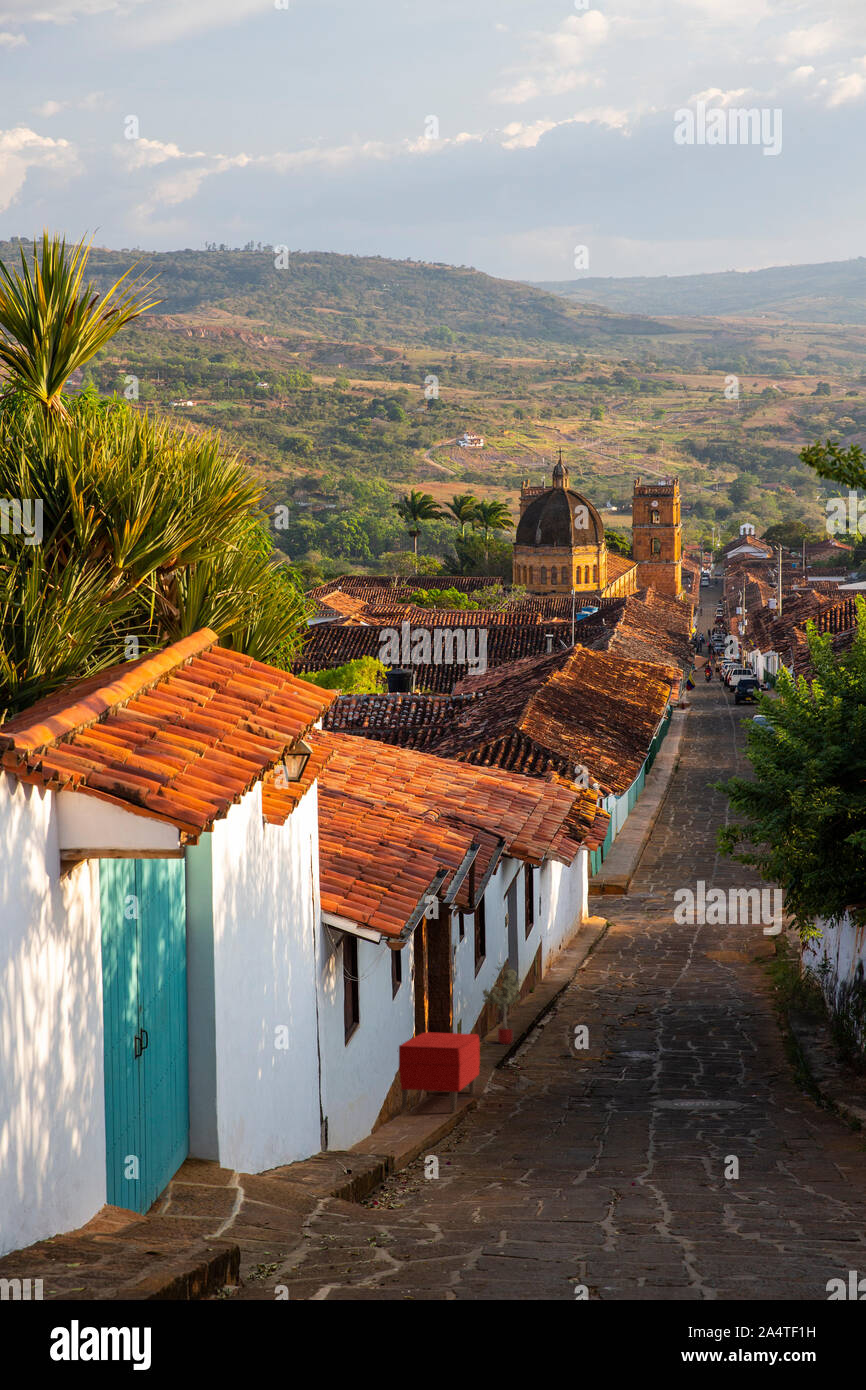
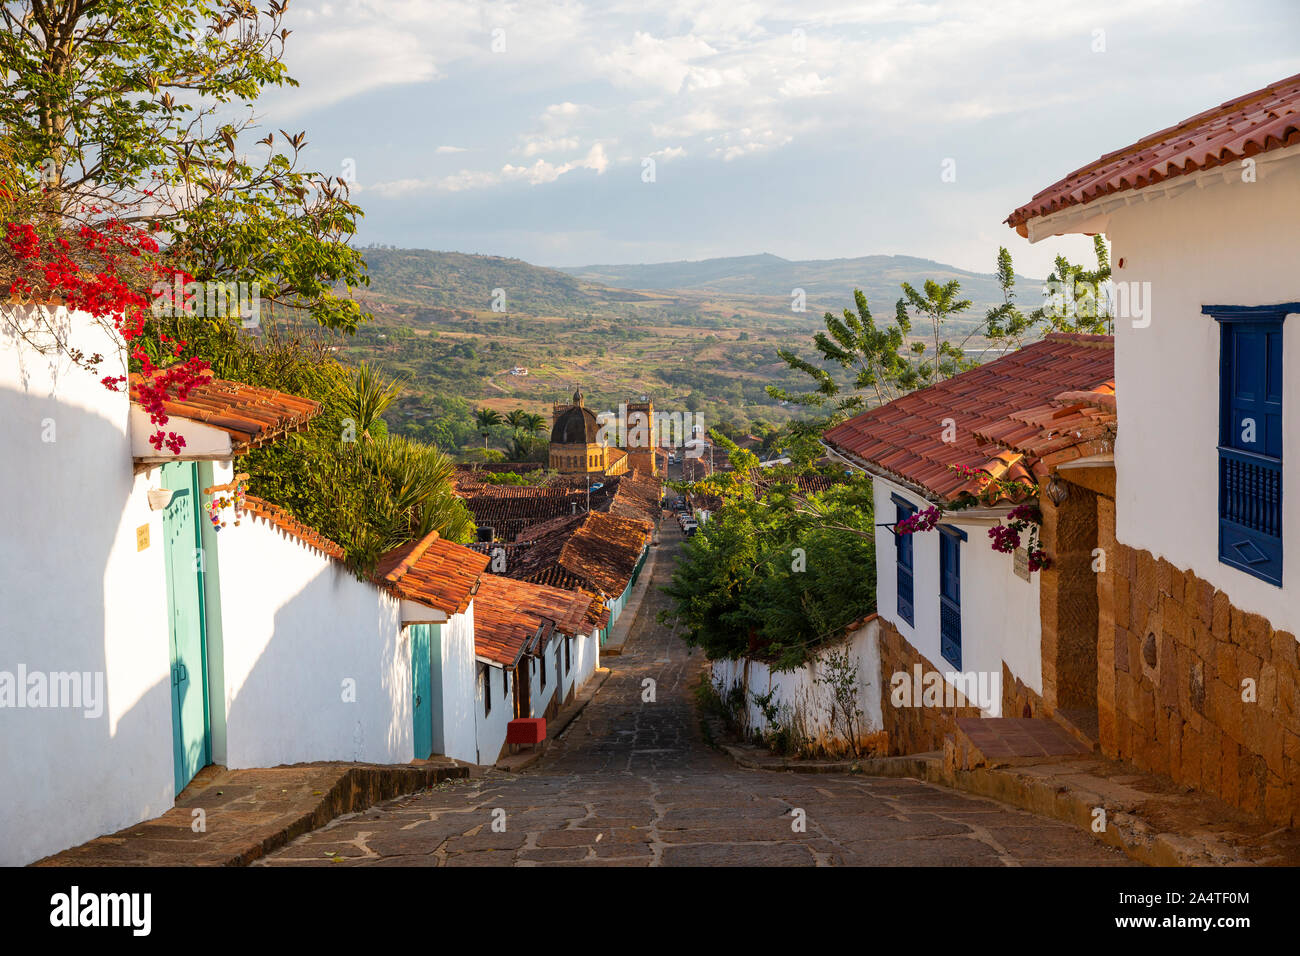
potted tree: present [483,962,521,1044] -> none [544,687,565,730]

